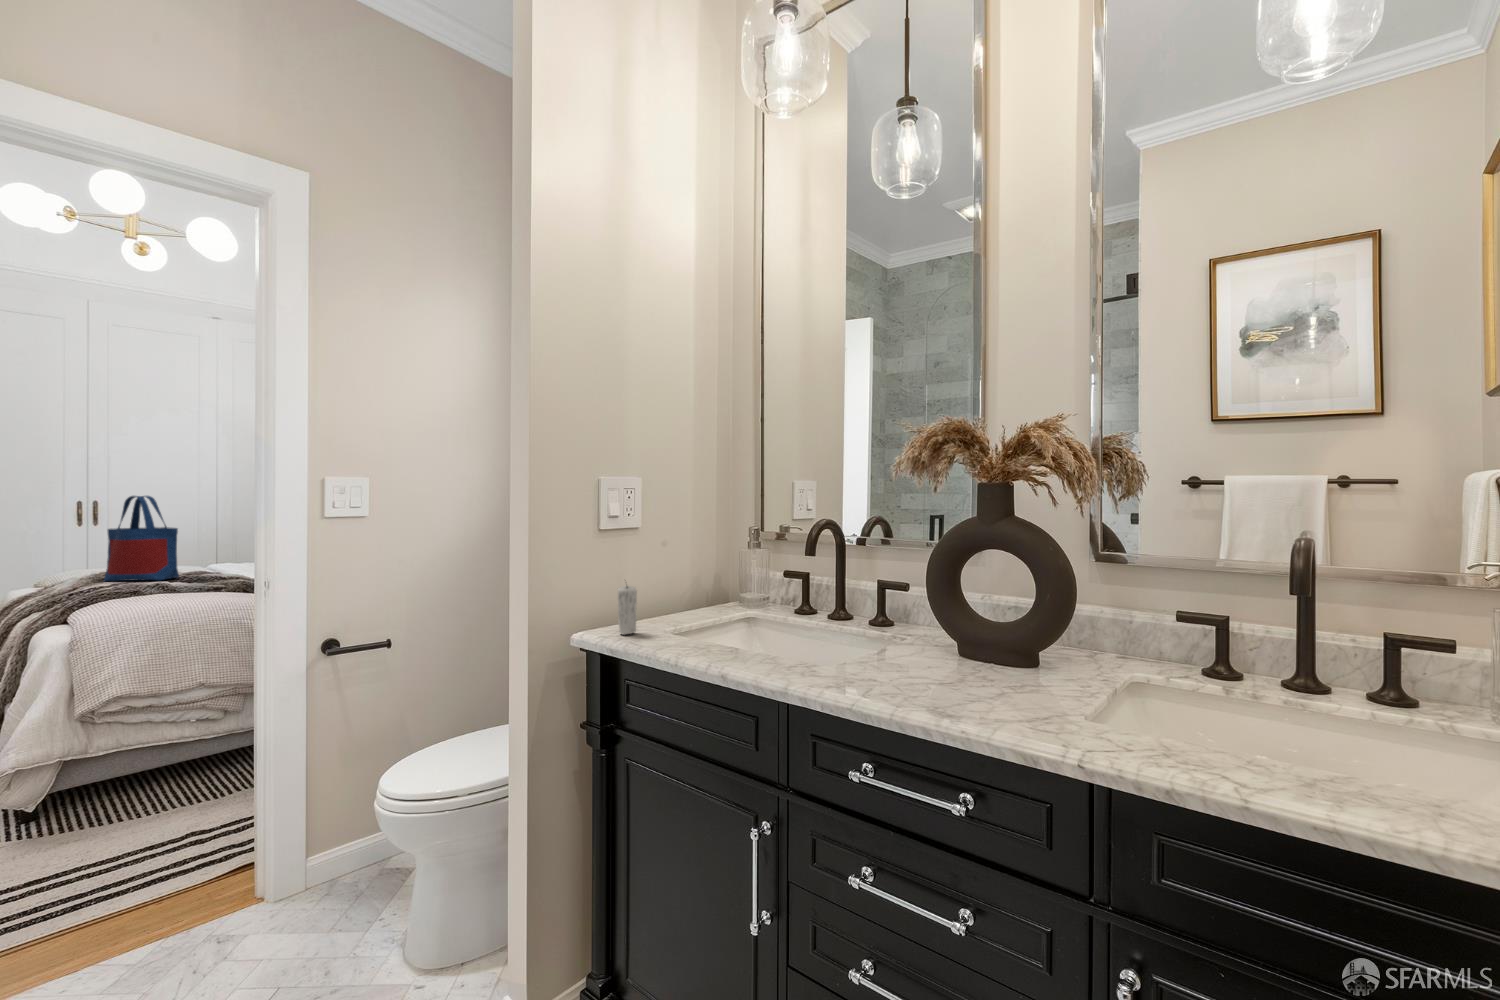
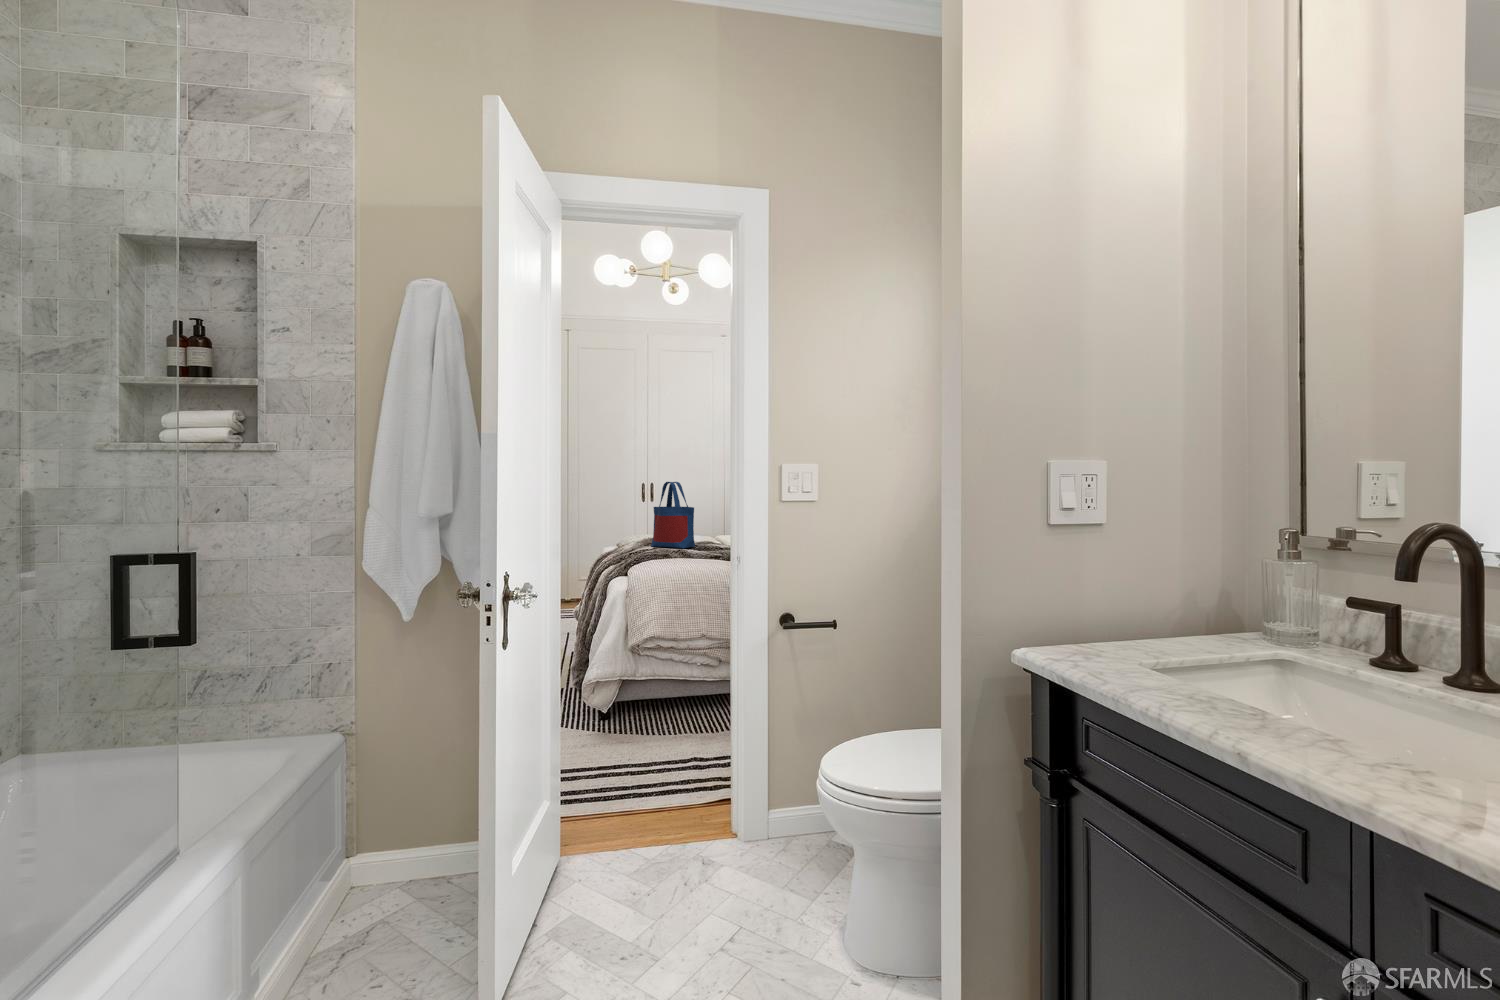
candle: present [618,585,637,635] -> none [1074,588,1102,662]

